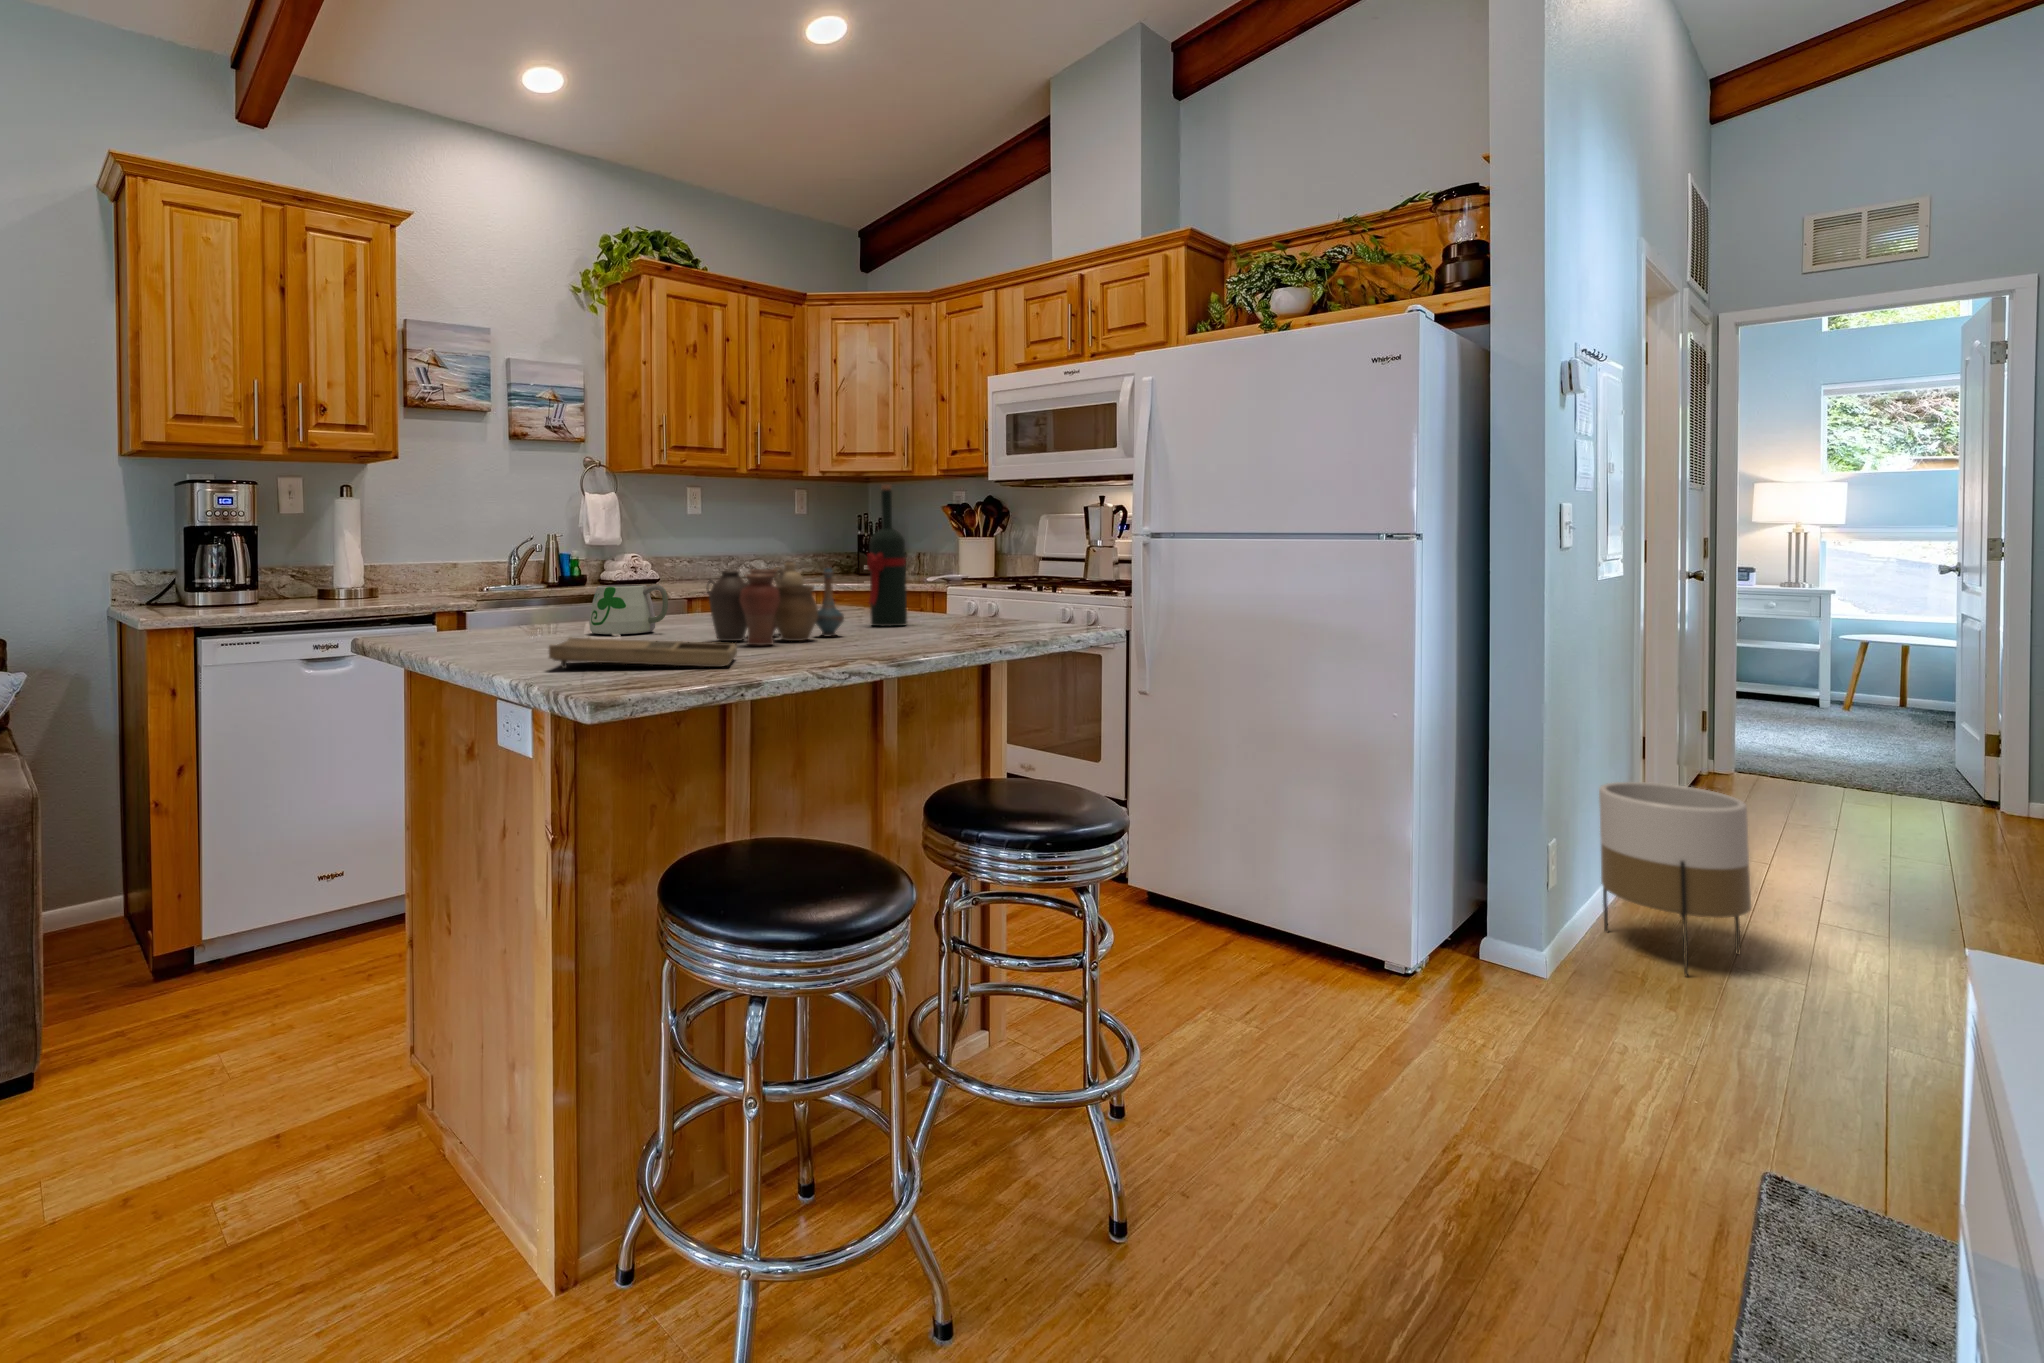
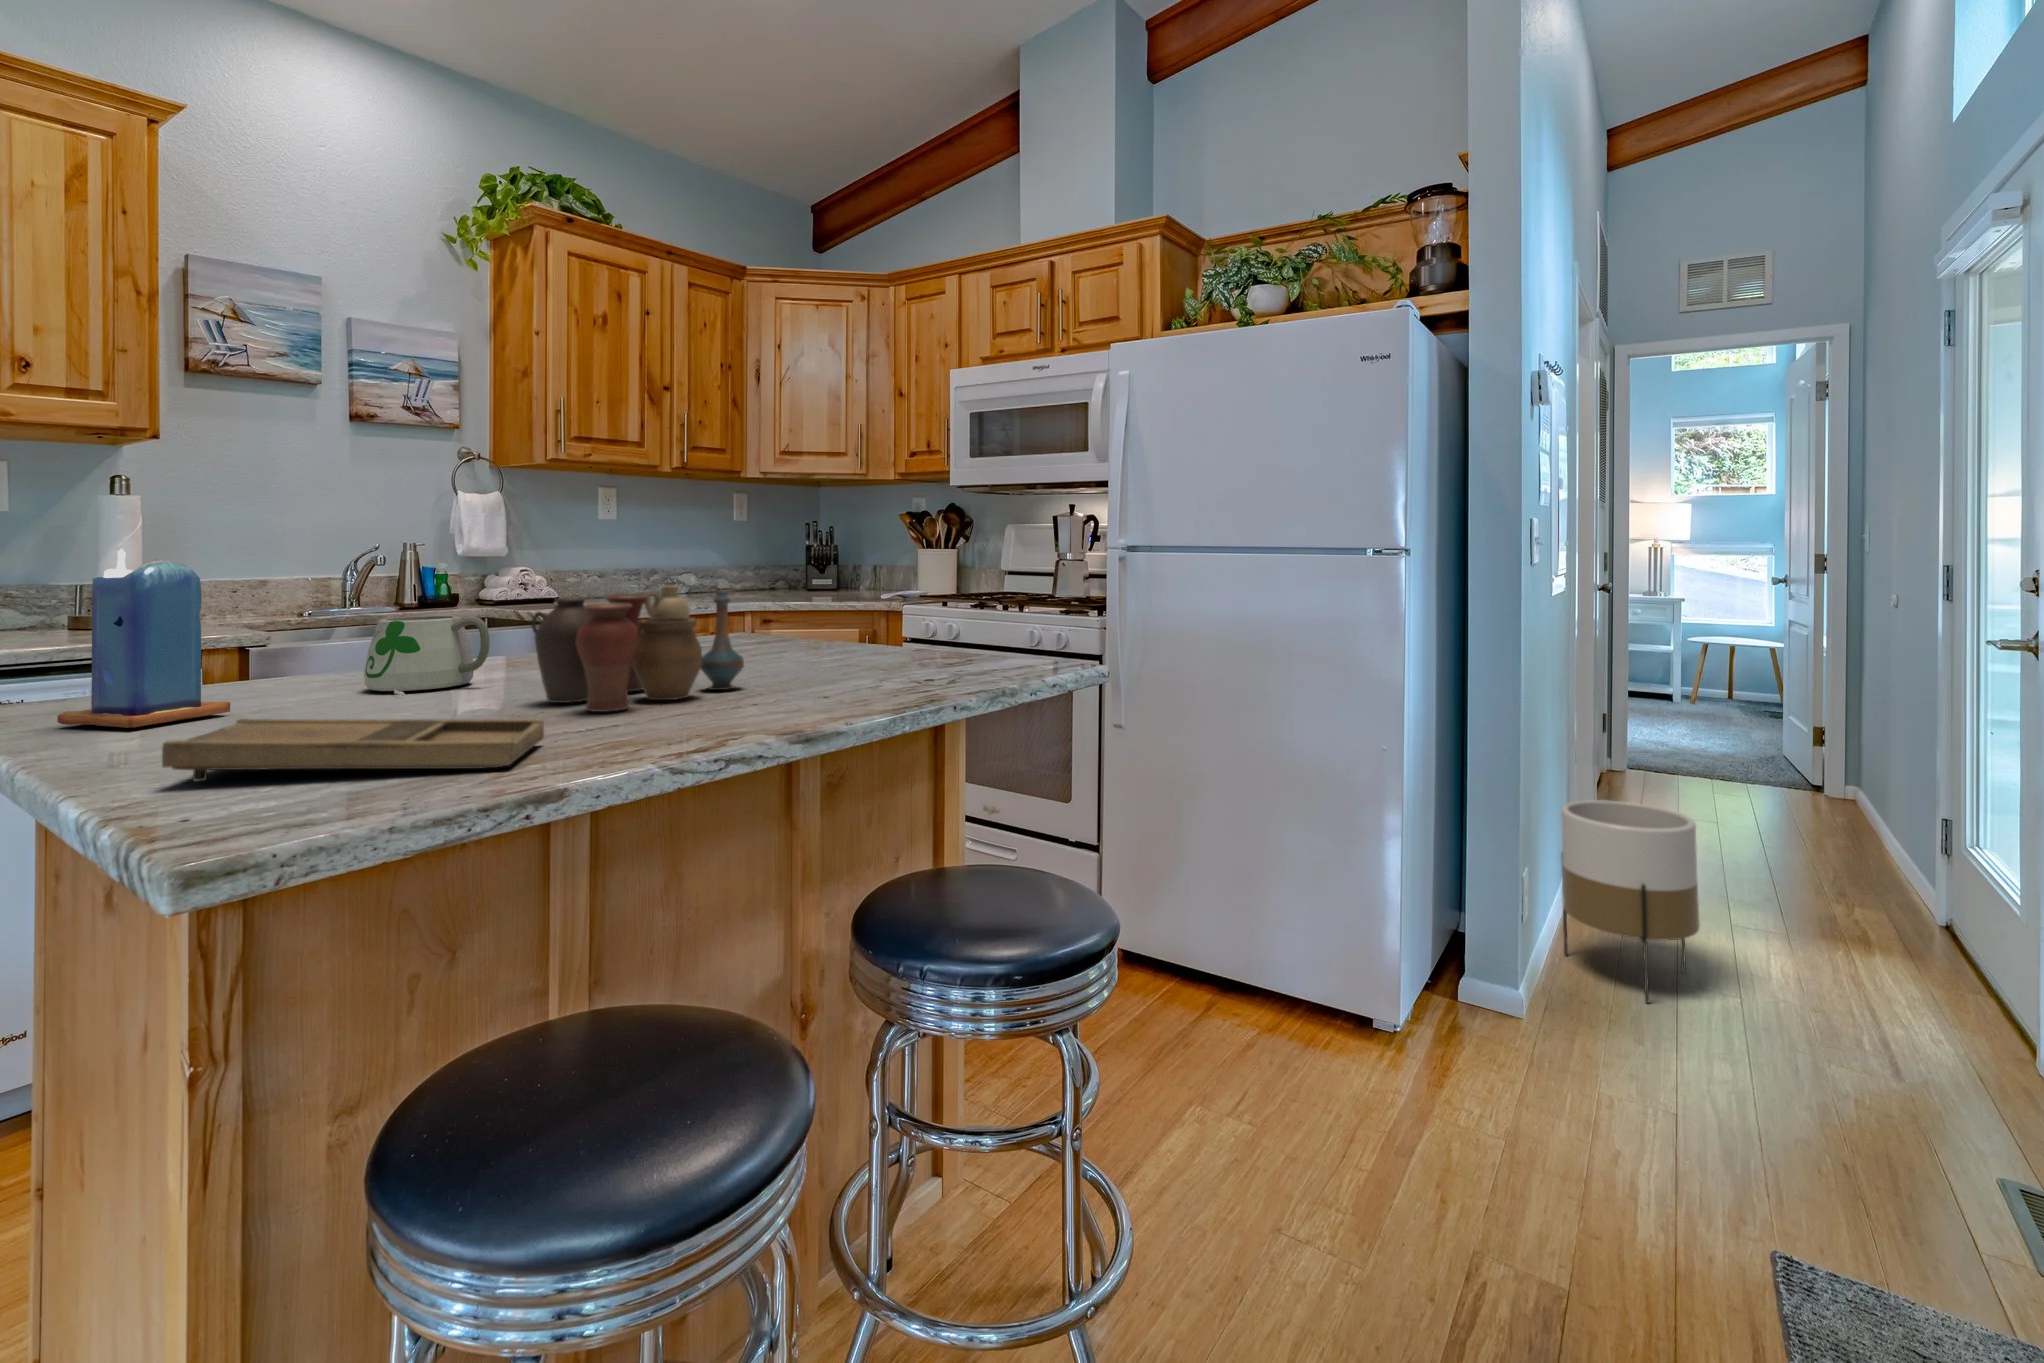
wine bottle: present [867,484,907,626] -> none [785,479,839,669]
candle: none [438,538,526,648] -> present [57,549,230,728]

